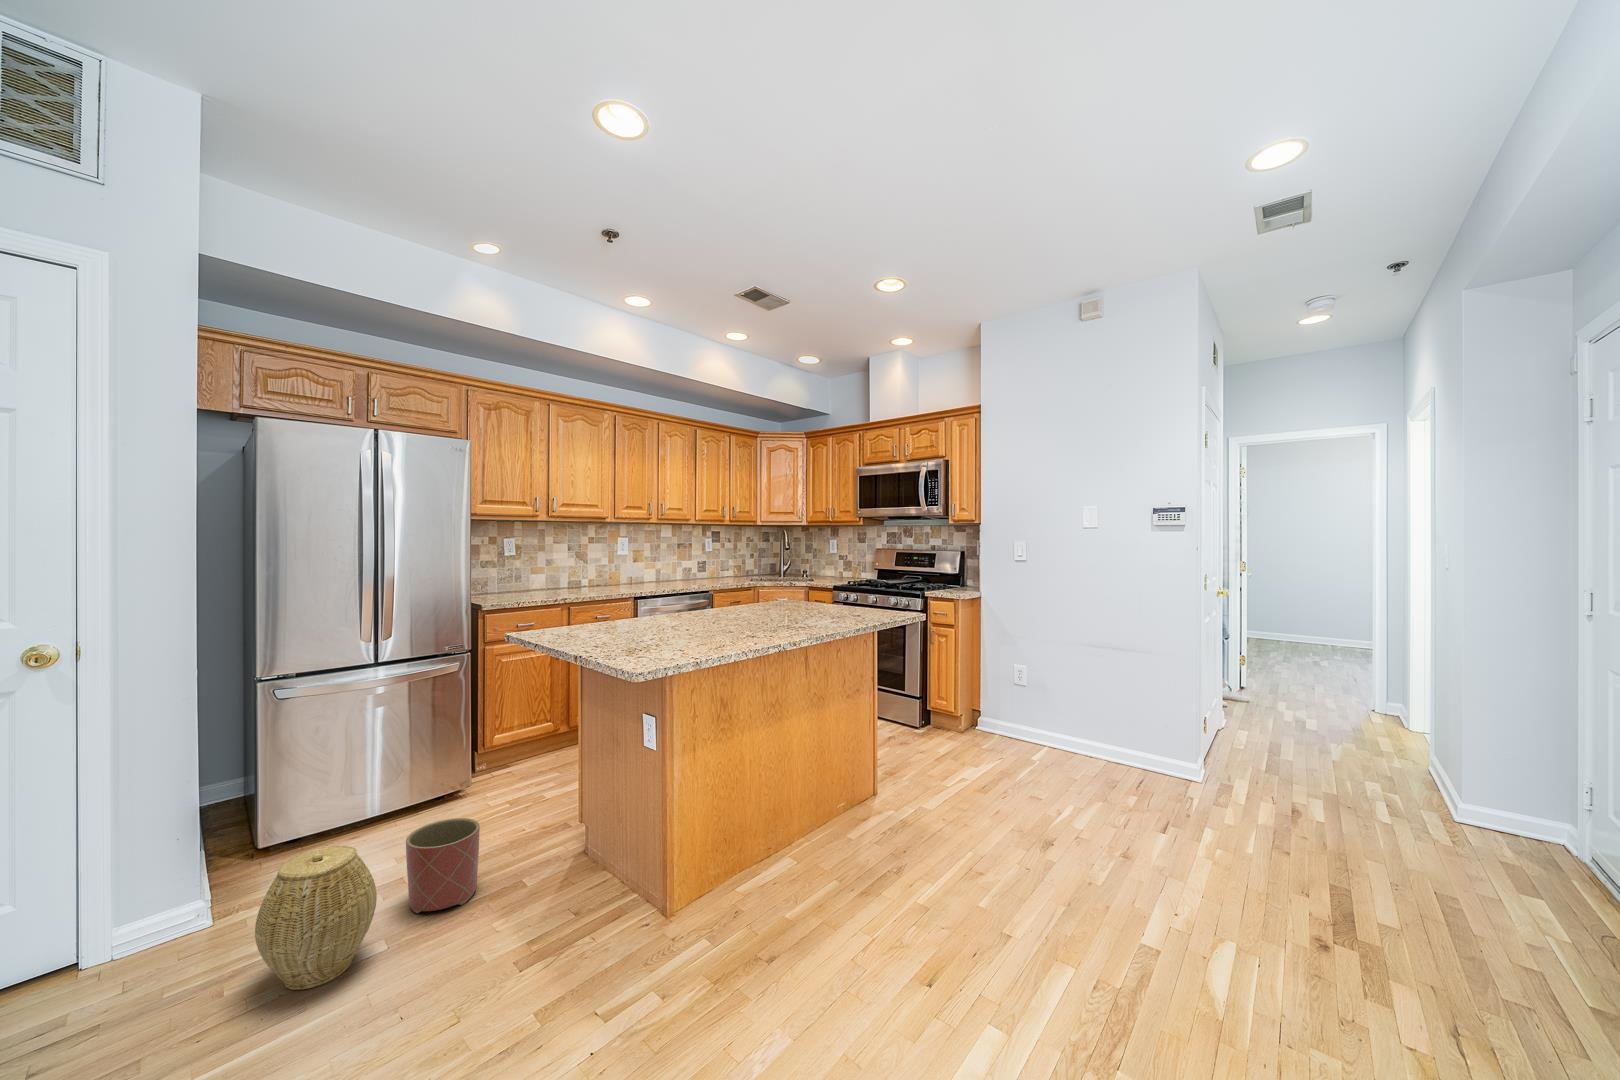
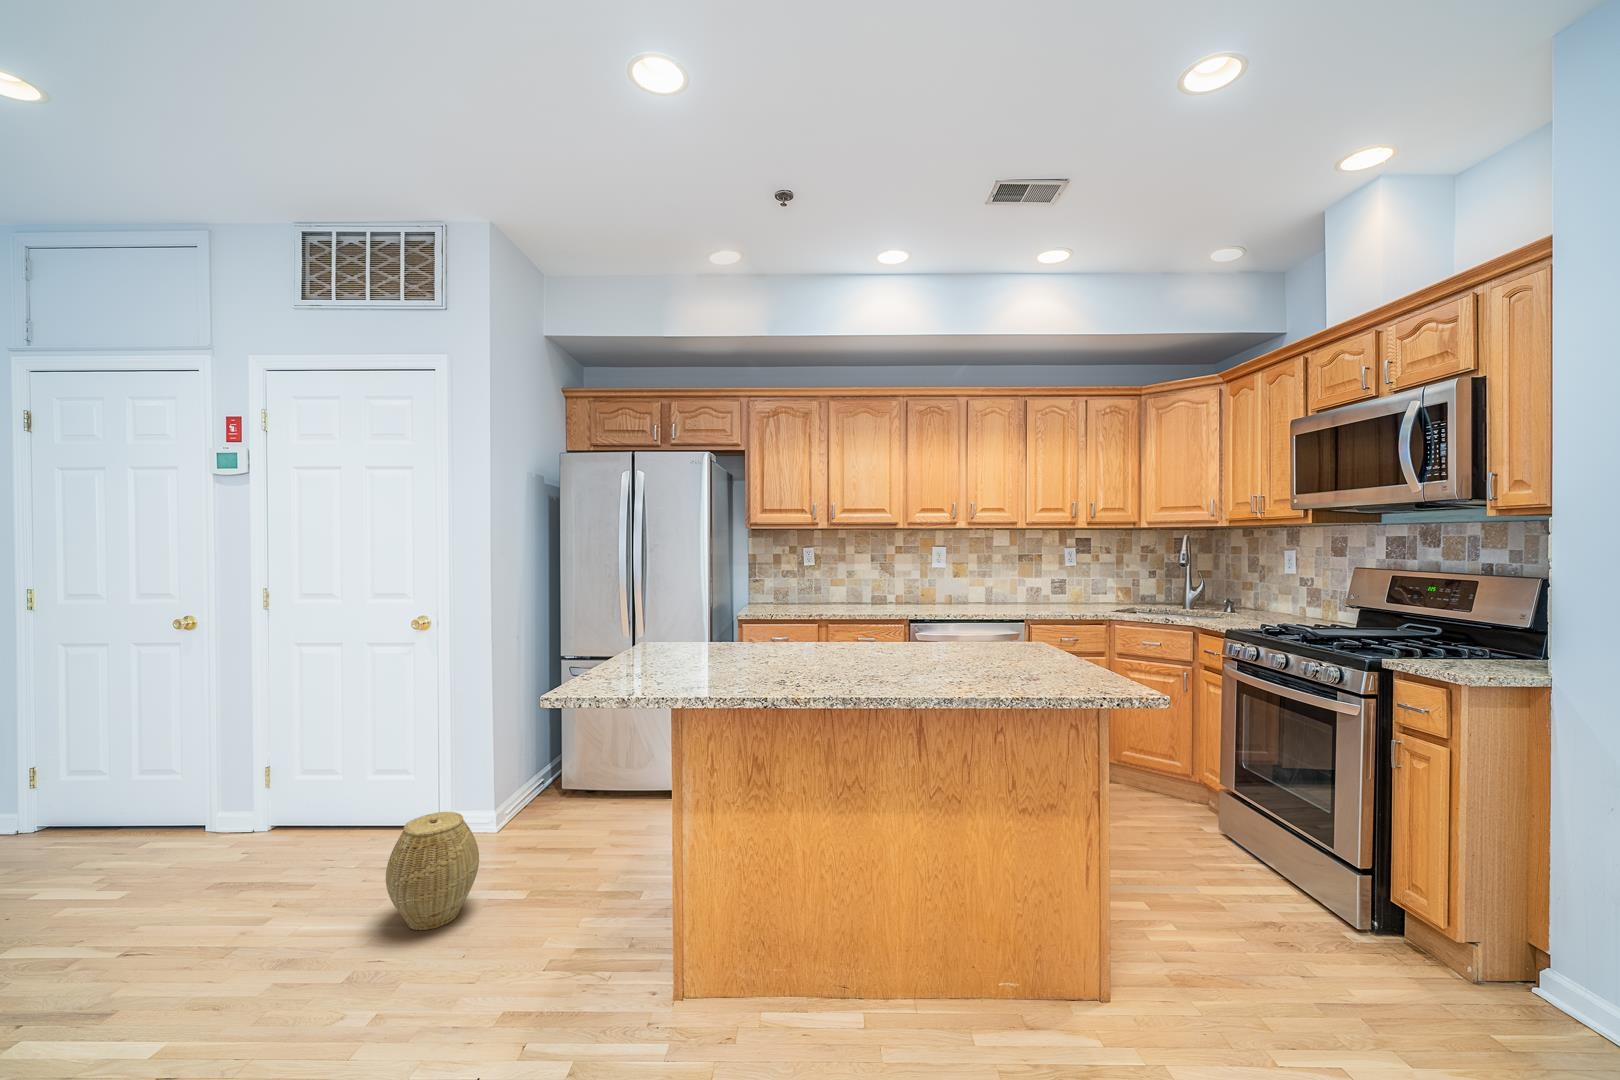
planter: present [406,818,480,913] -> none [524,820,590,910]

